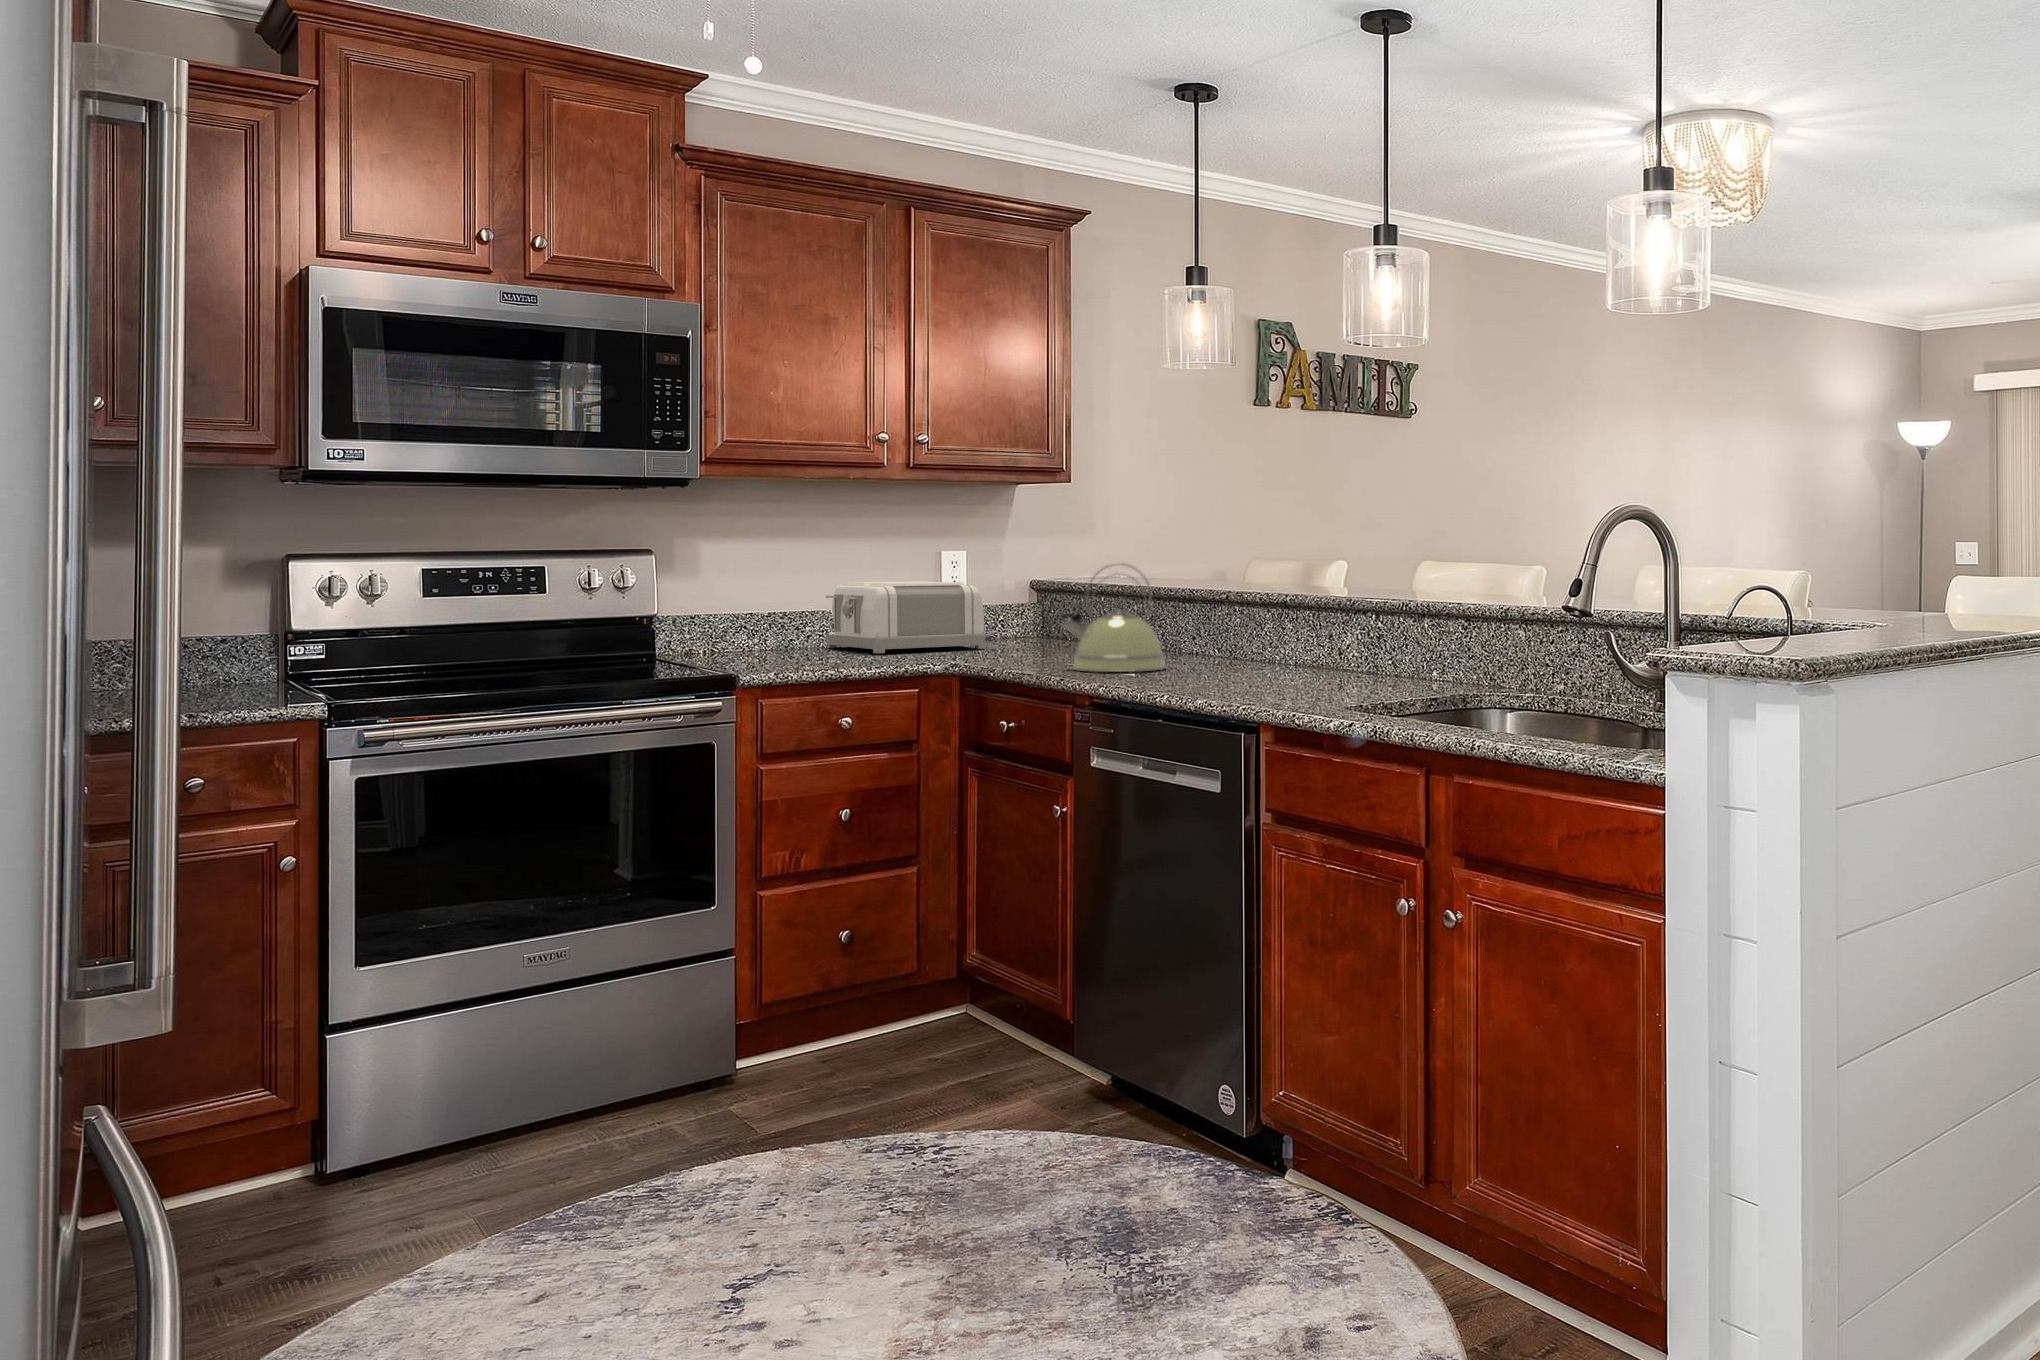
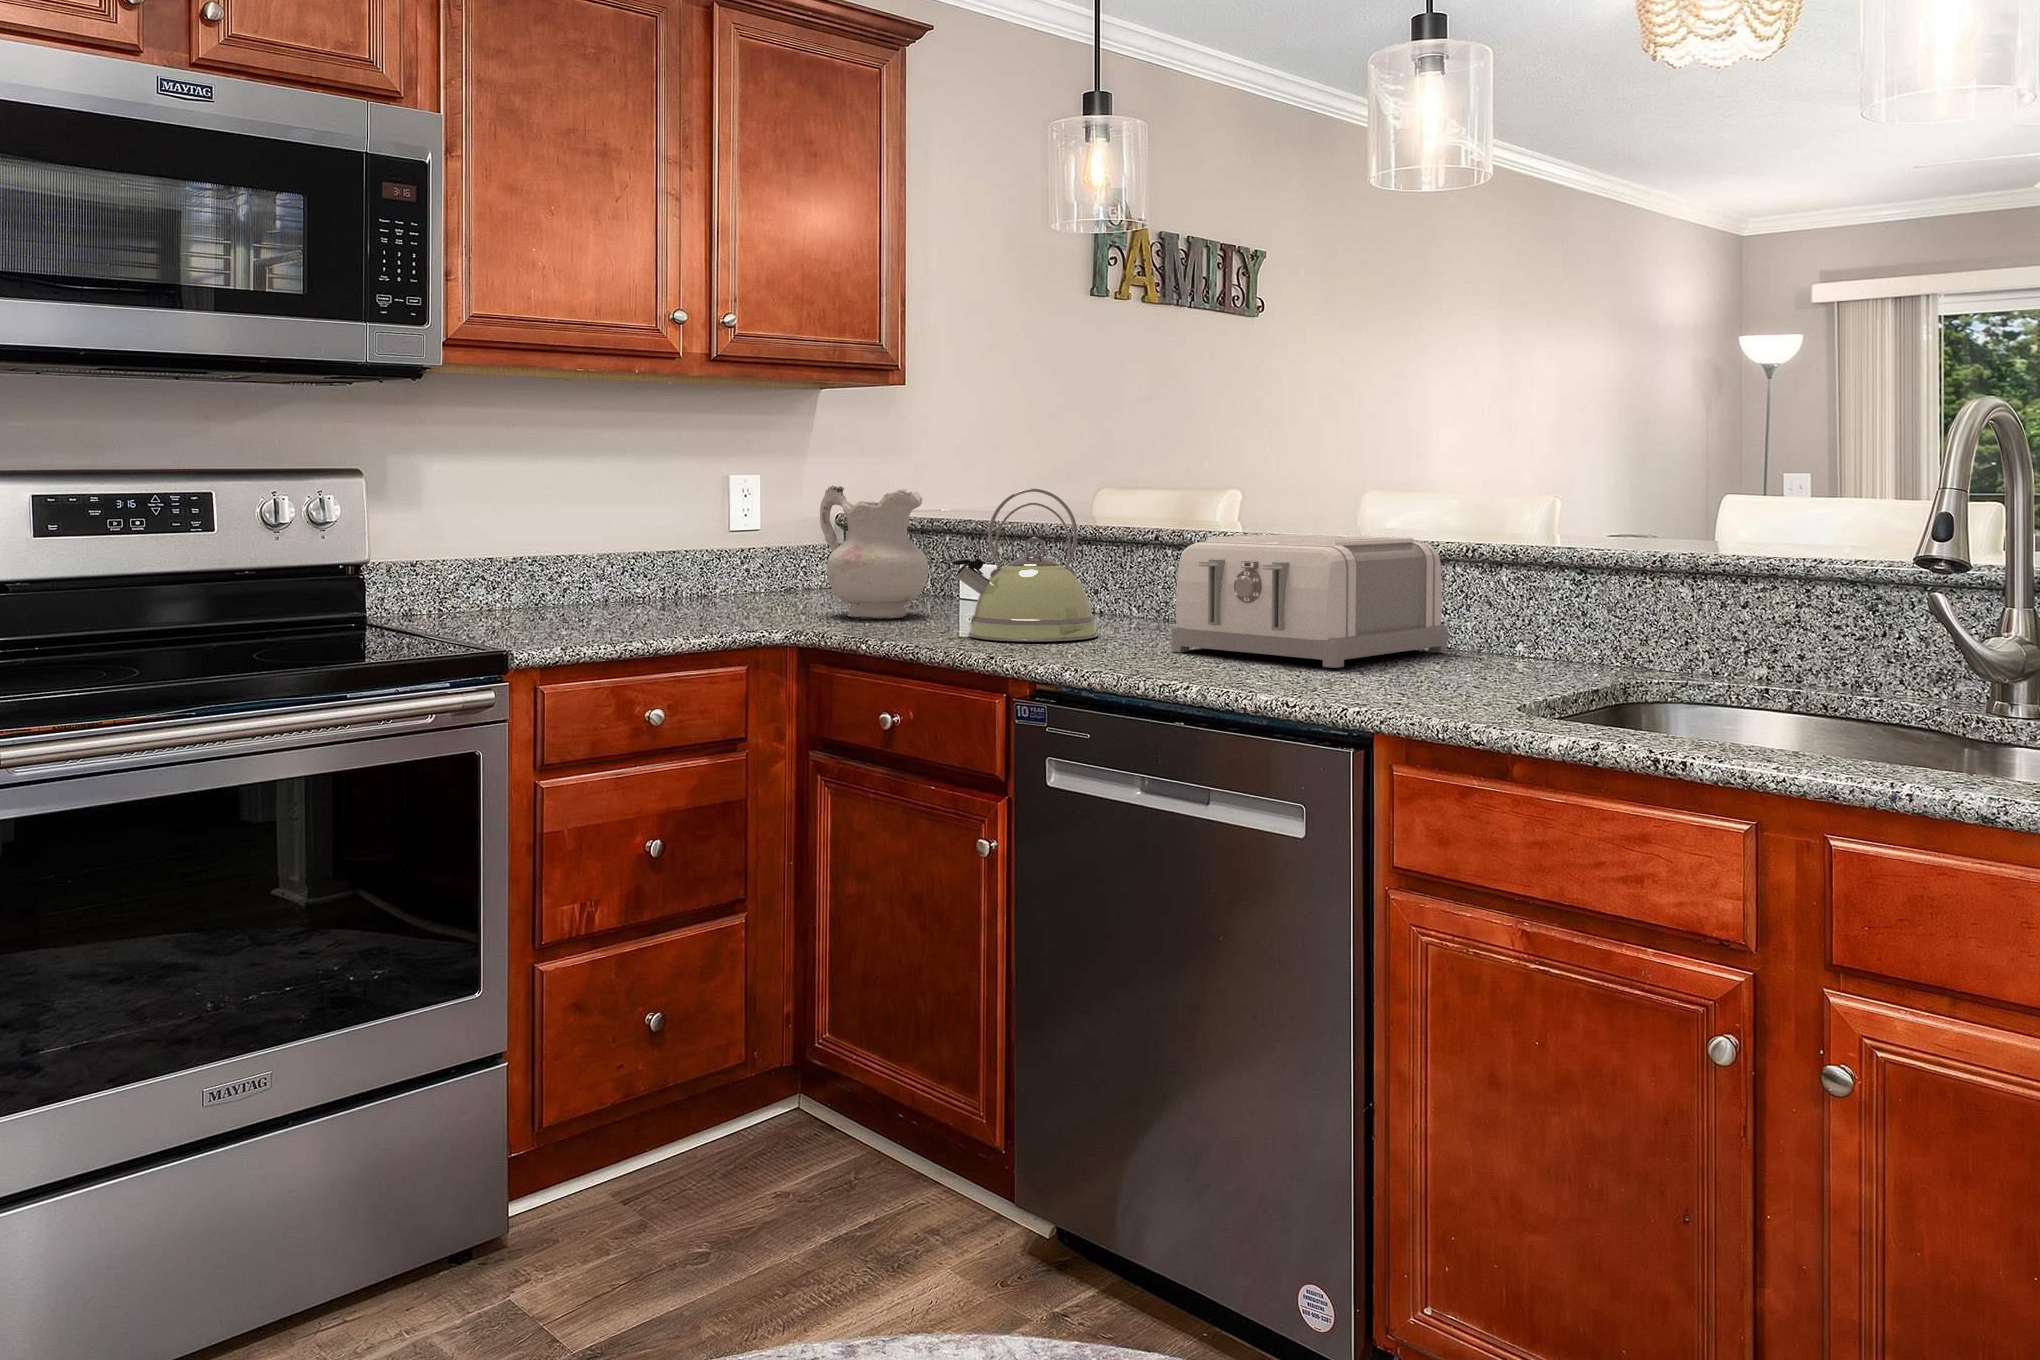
ceramic pitcher: none [989,560,1067,658] -> present [820,486,928,618]
toaster: present [826,581,986,653] -> present [1171,534,1447,668]

